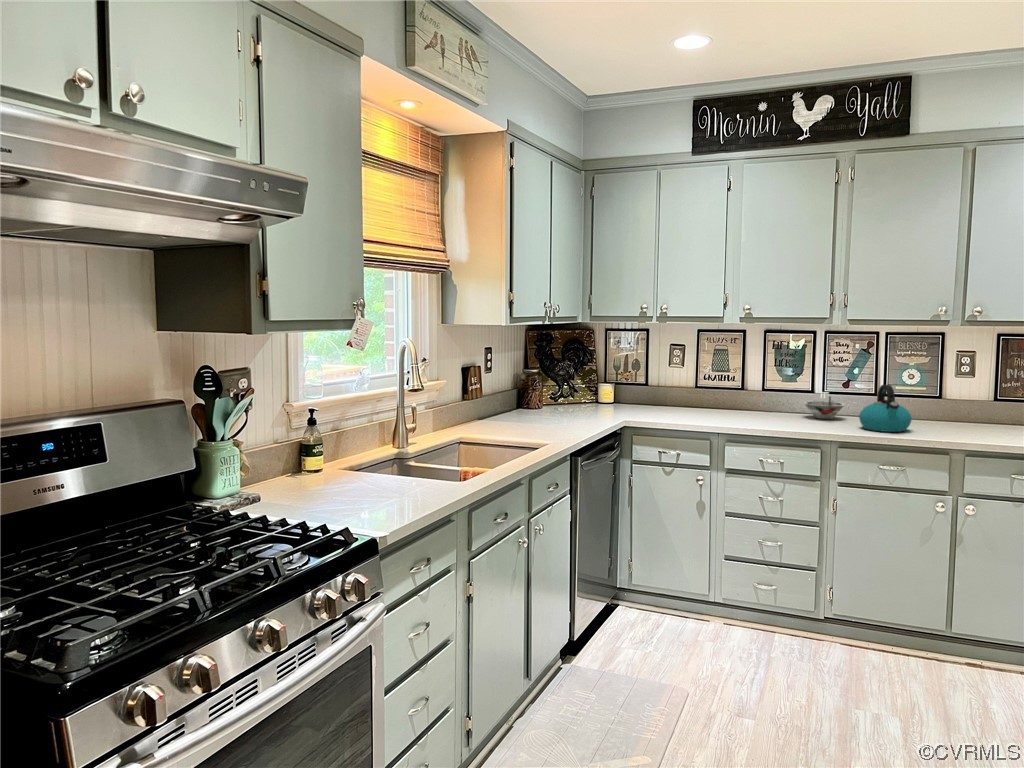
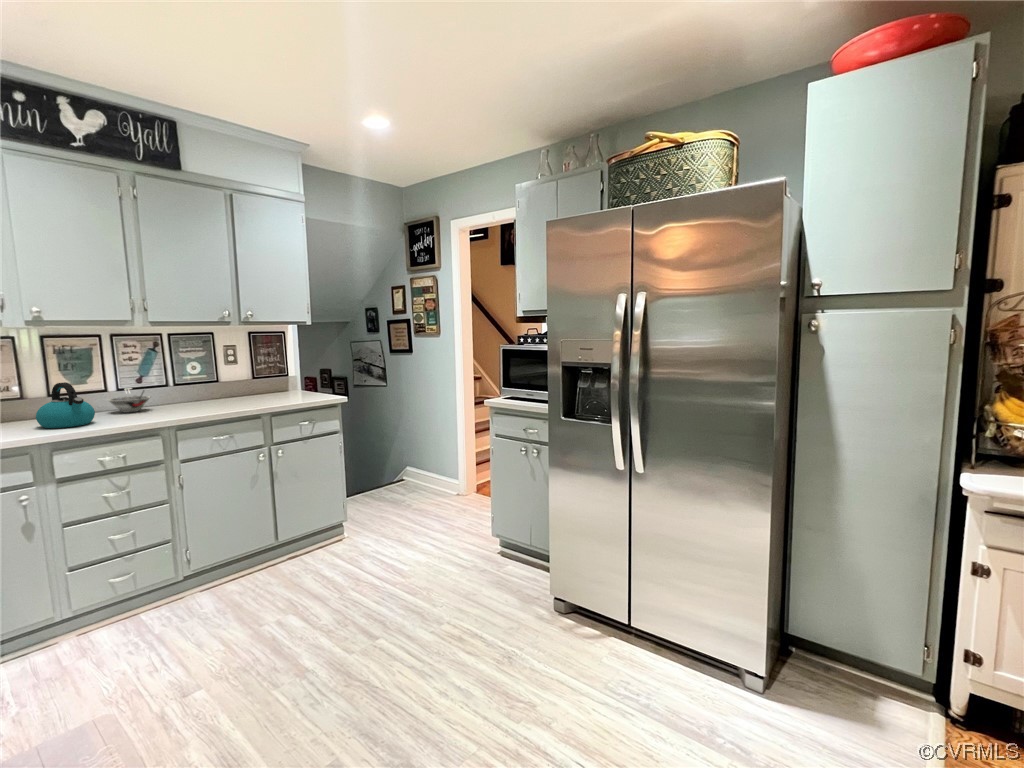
kettle: present [859,385,912,432] -> present [36,382,95,428]

